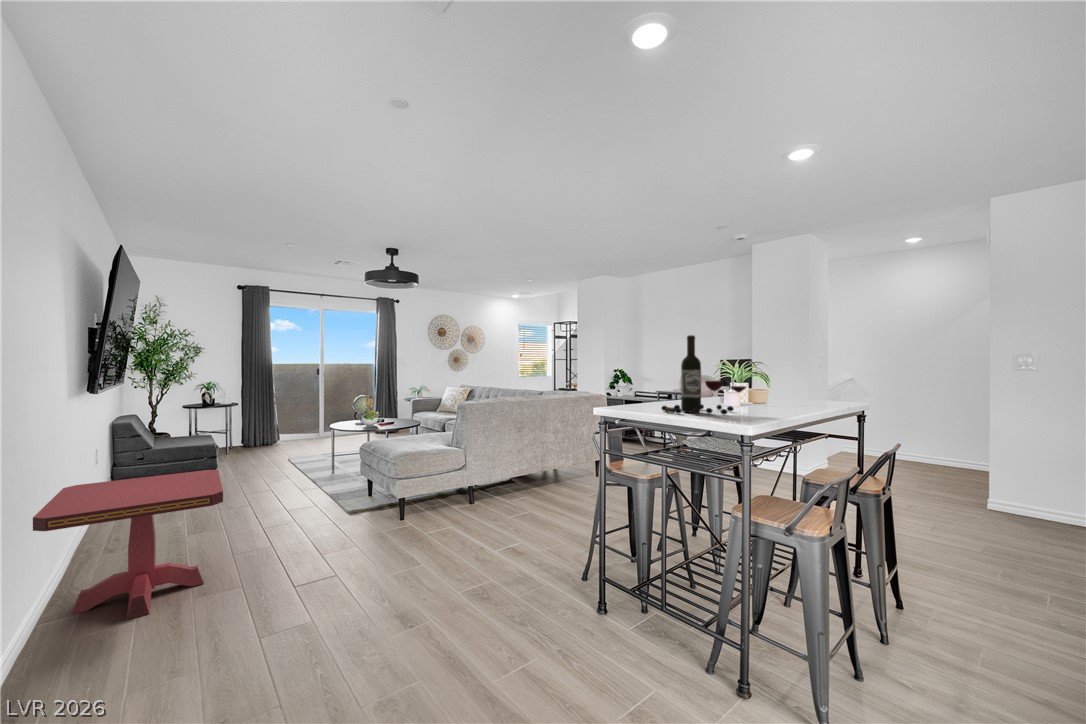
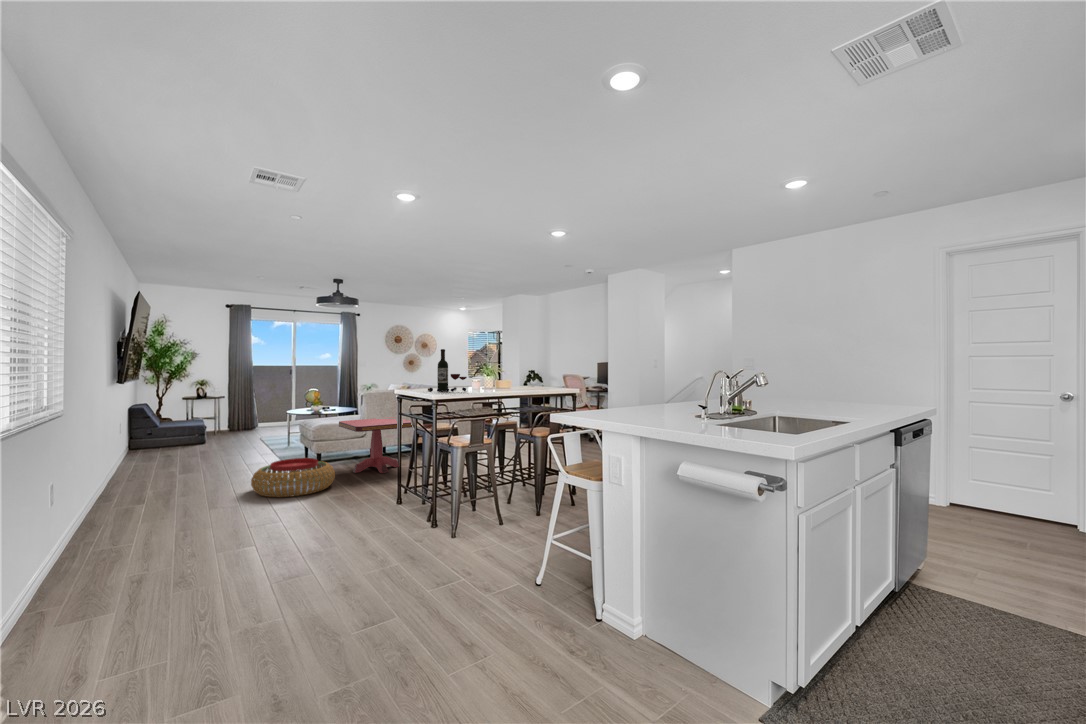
side table: present [33,470,223,619] -> present [339,417,412,473]
pouf: none [321,515,453,598] -> present [251,458,335,497]

